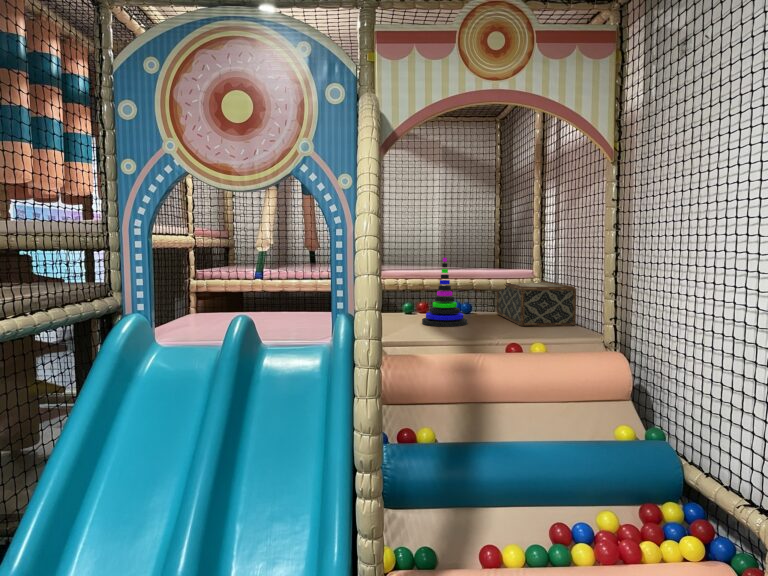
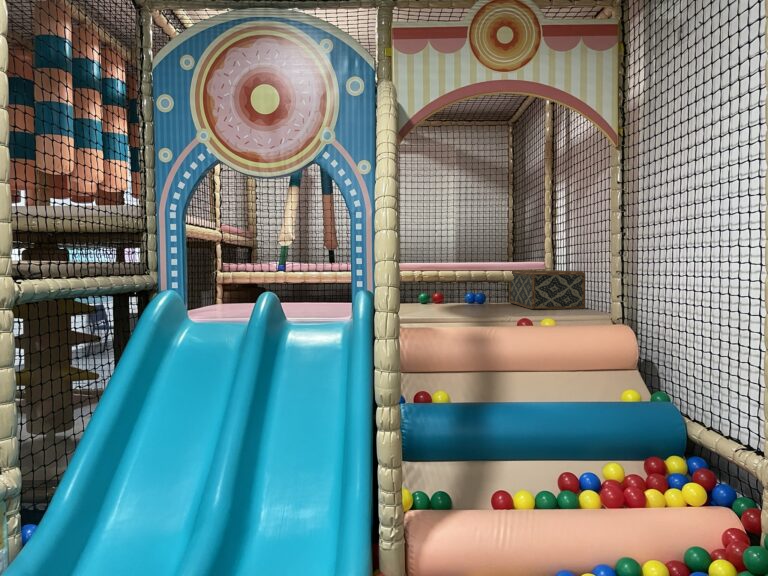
stacking toy: present [422,258,467,327] -> none [437,246,481,310]

